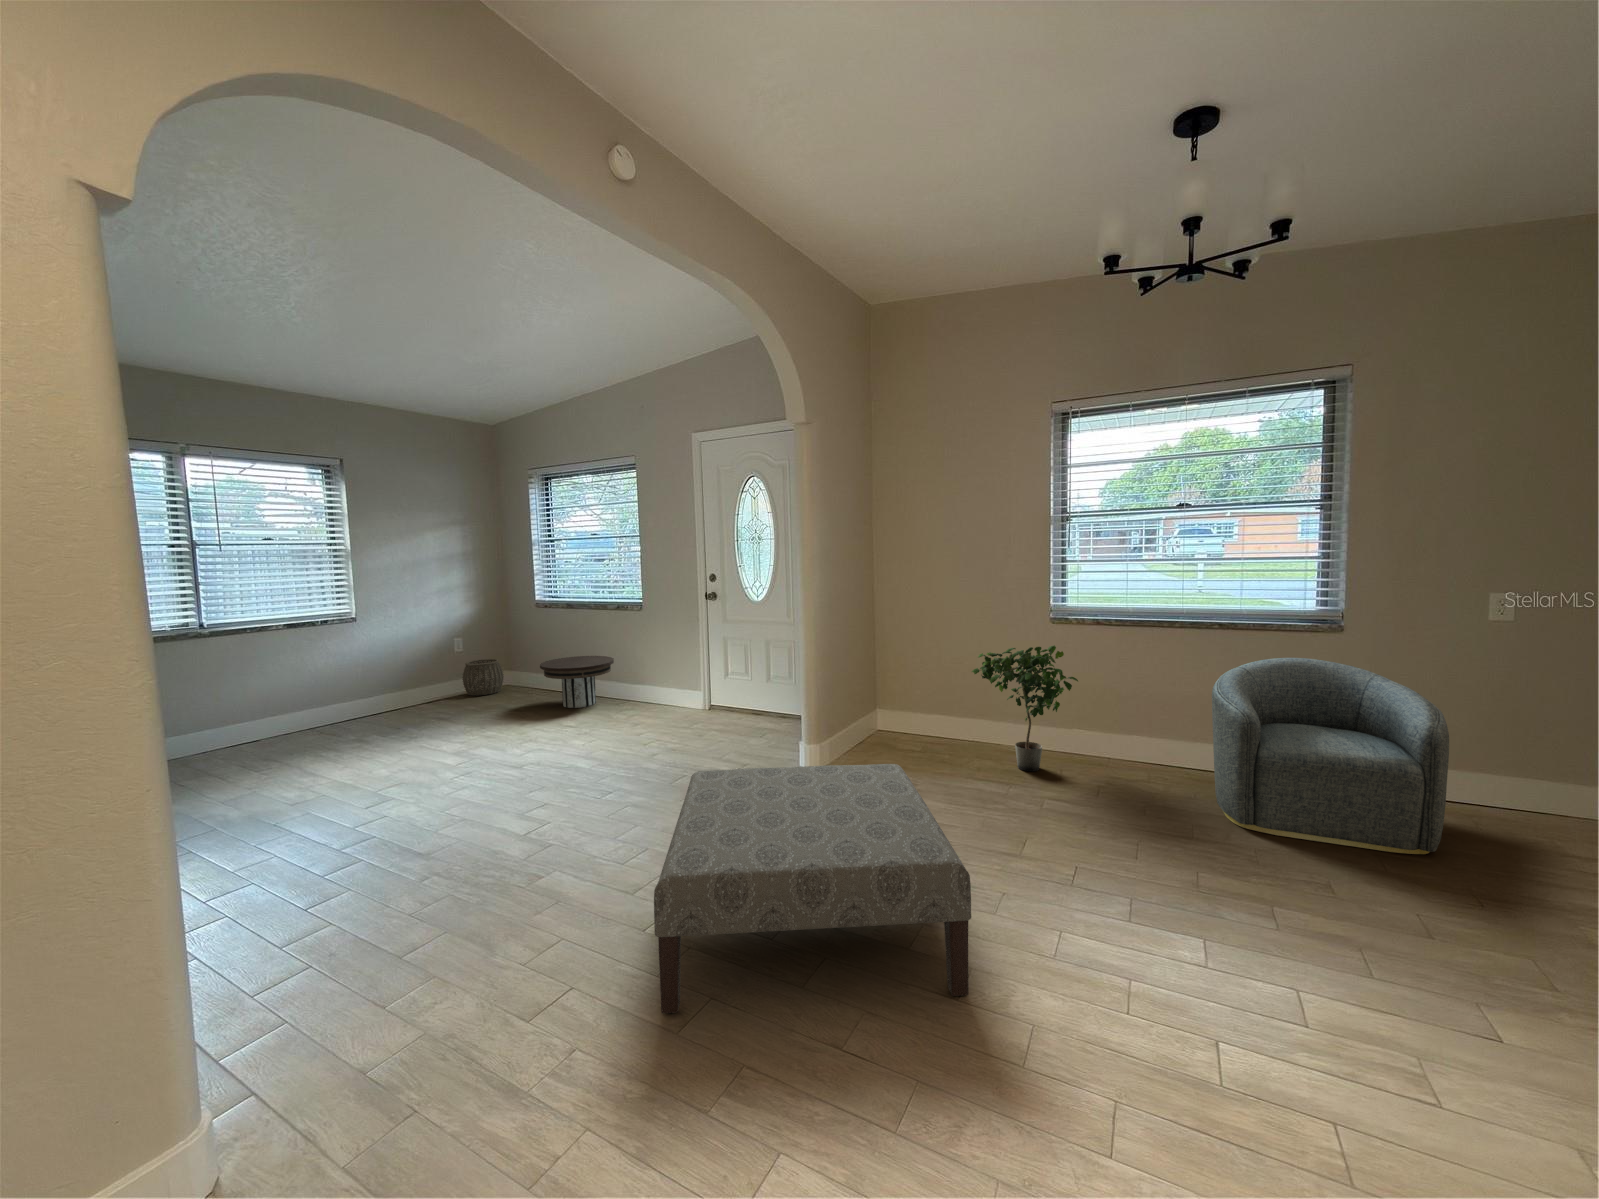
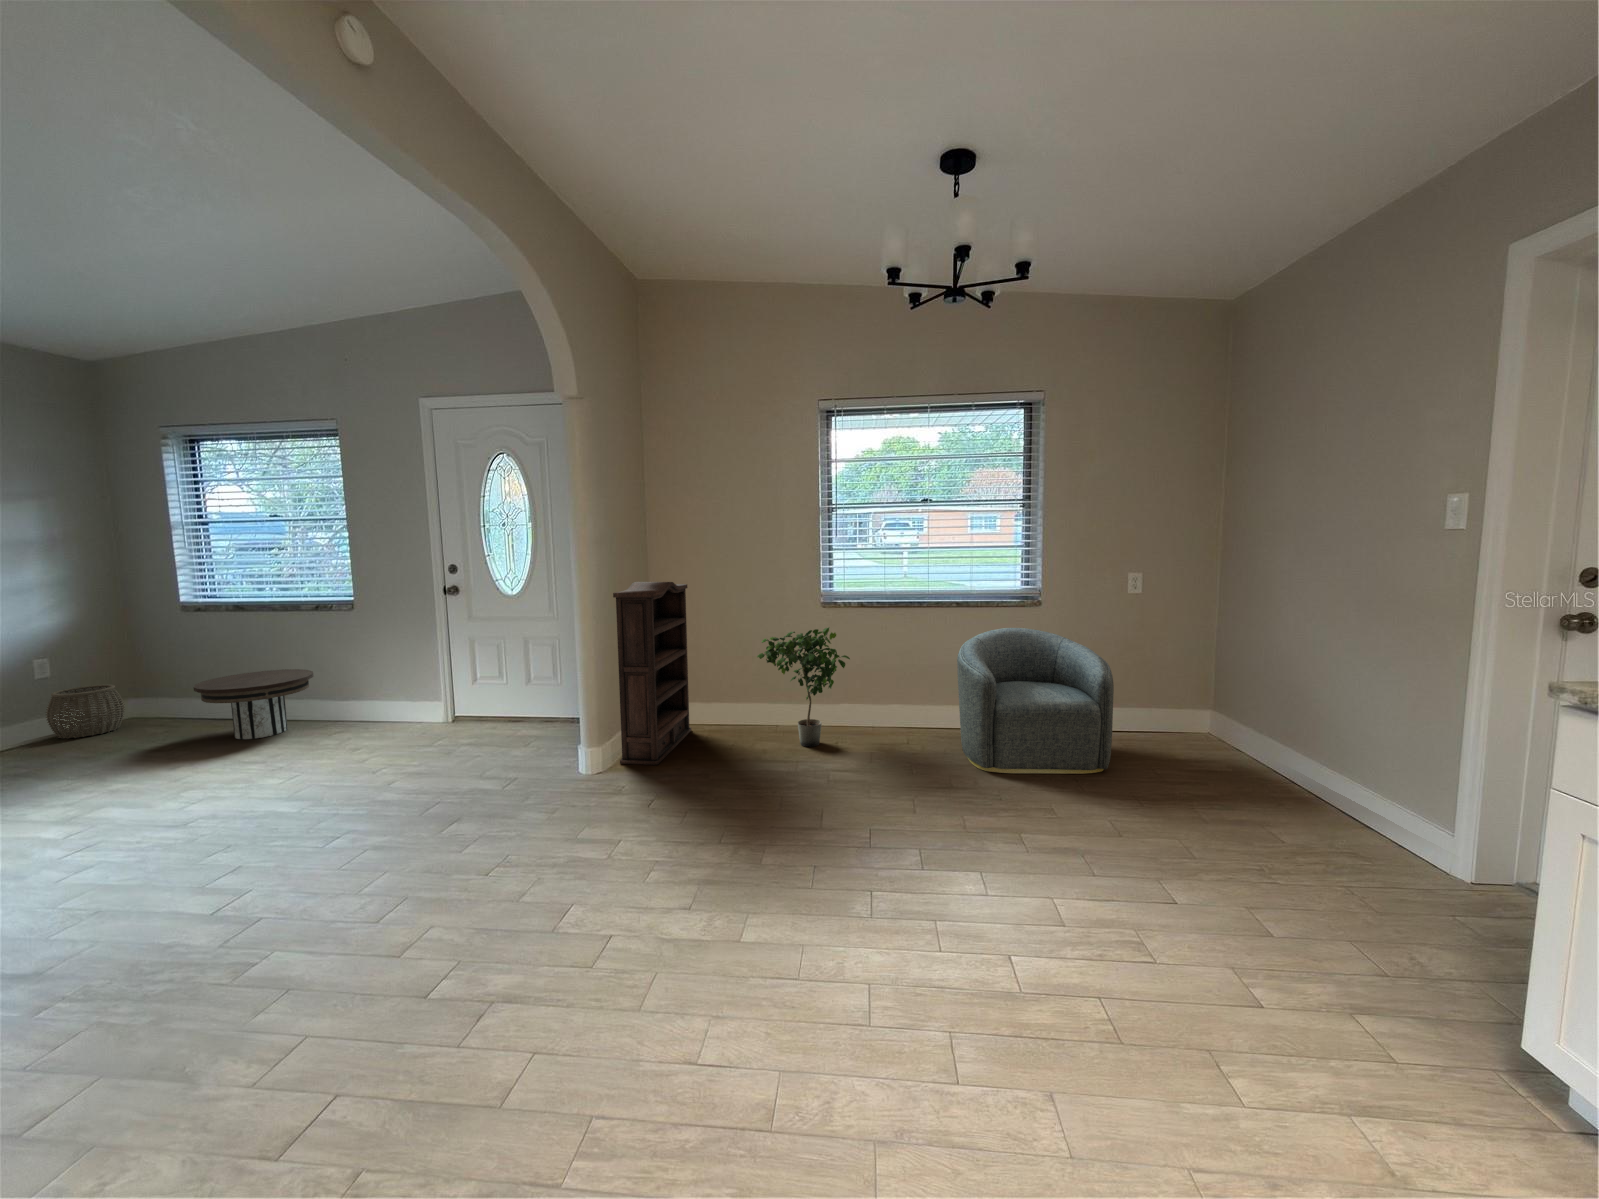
bookshelf: none [832,593,908,769] -> present [613,582,691,765]
ottoman: present [654,764,971,1014] -> none [457,755,810,1093]

